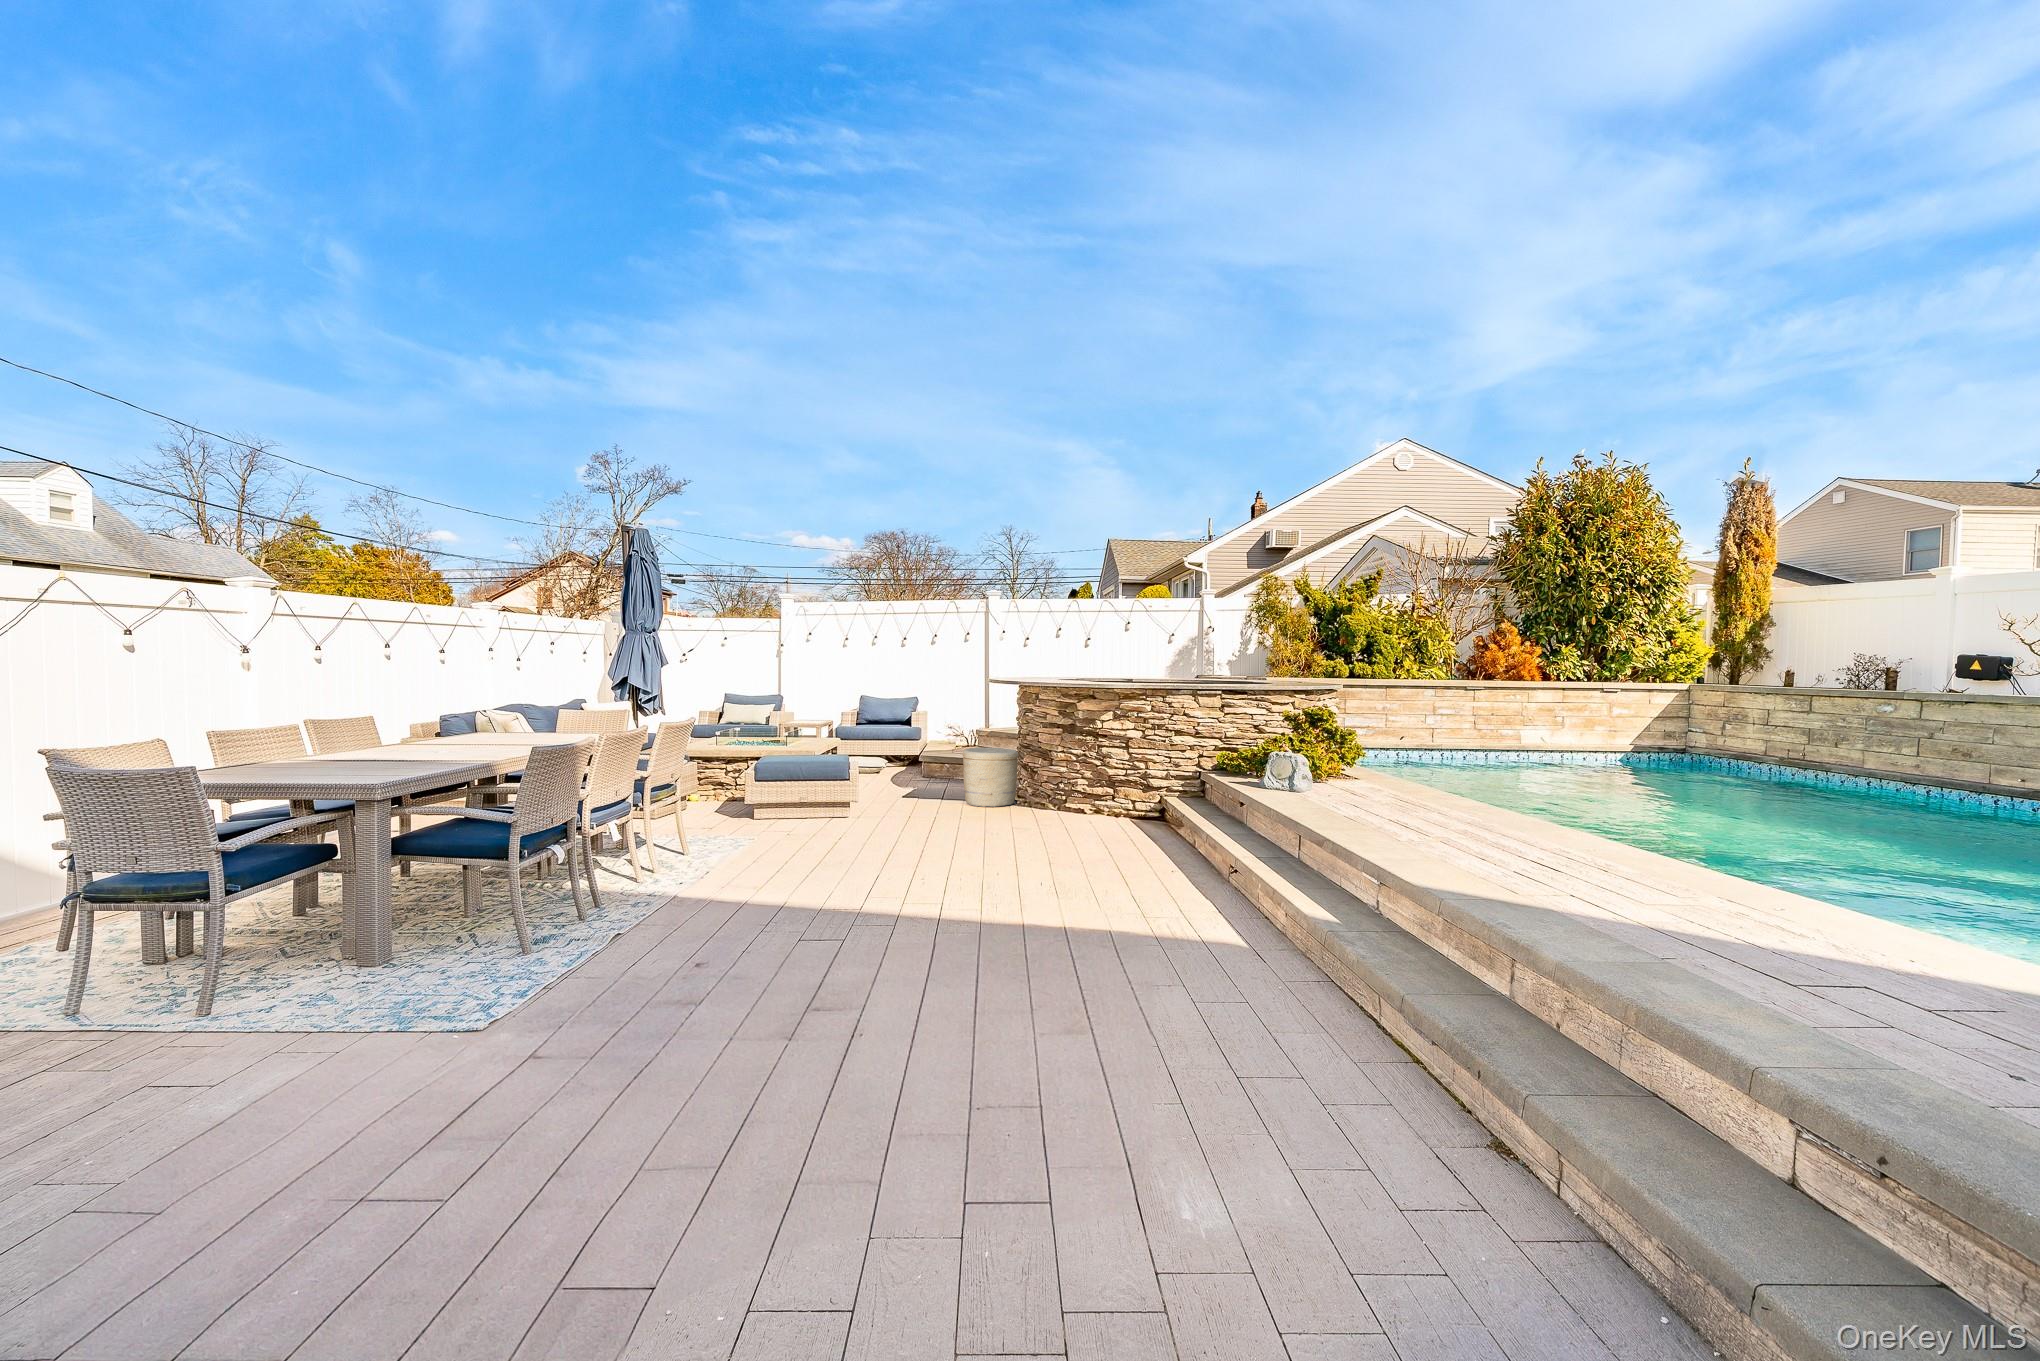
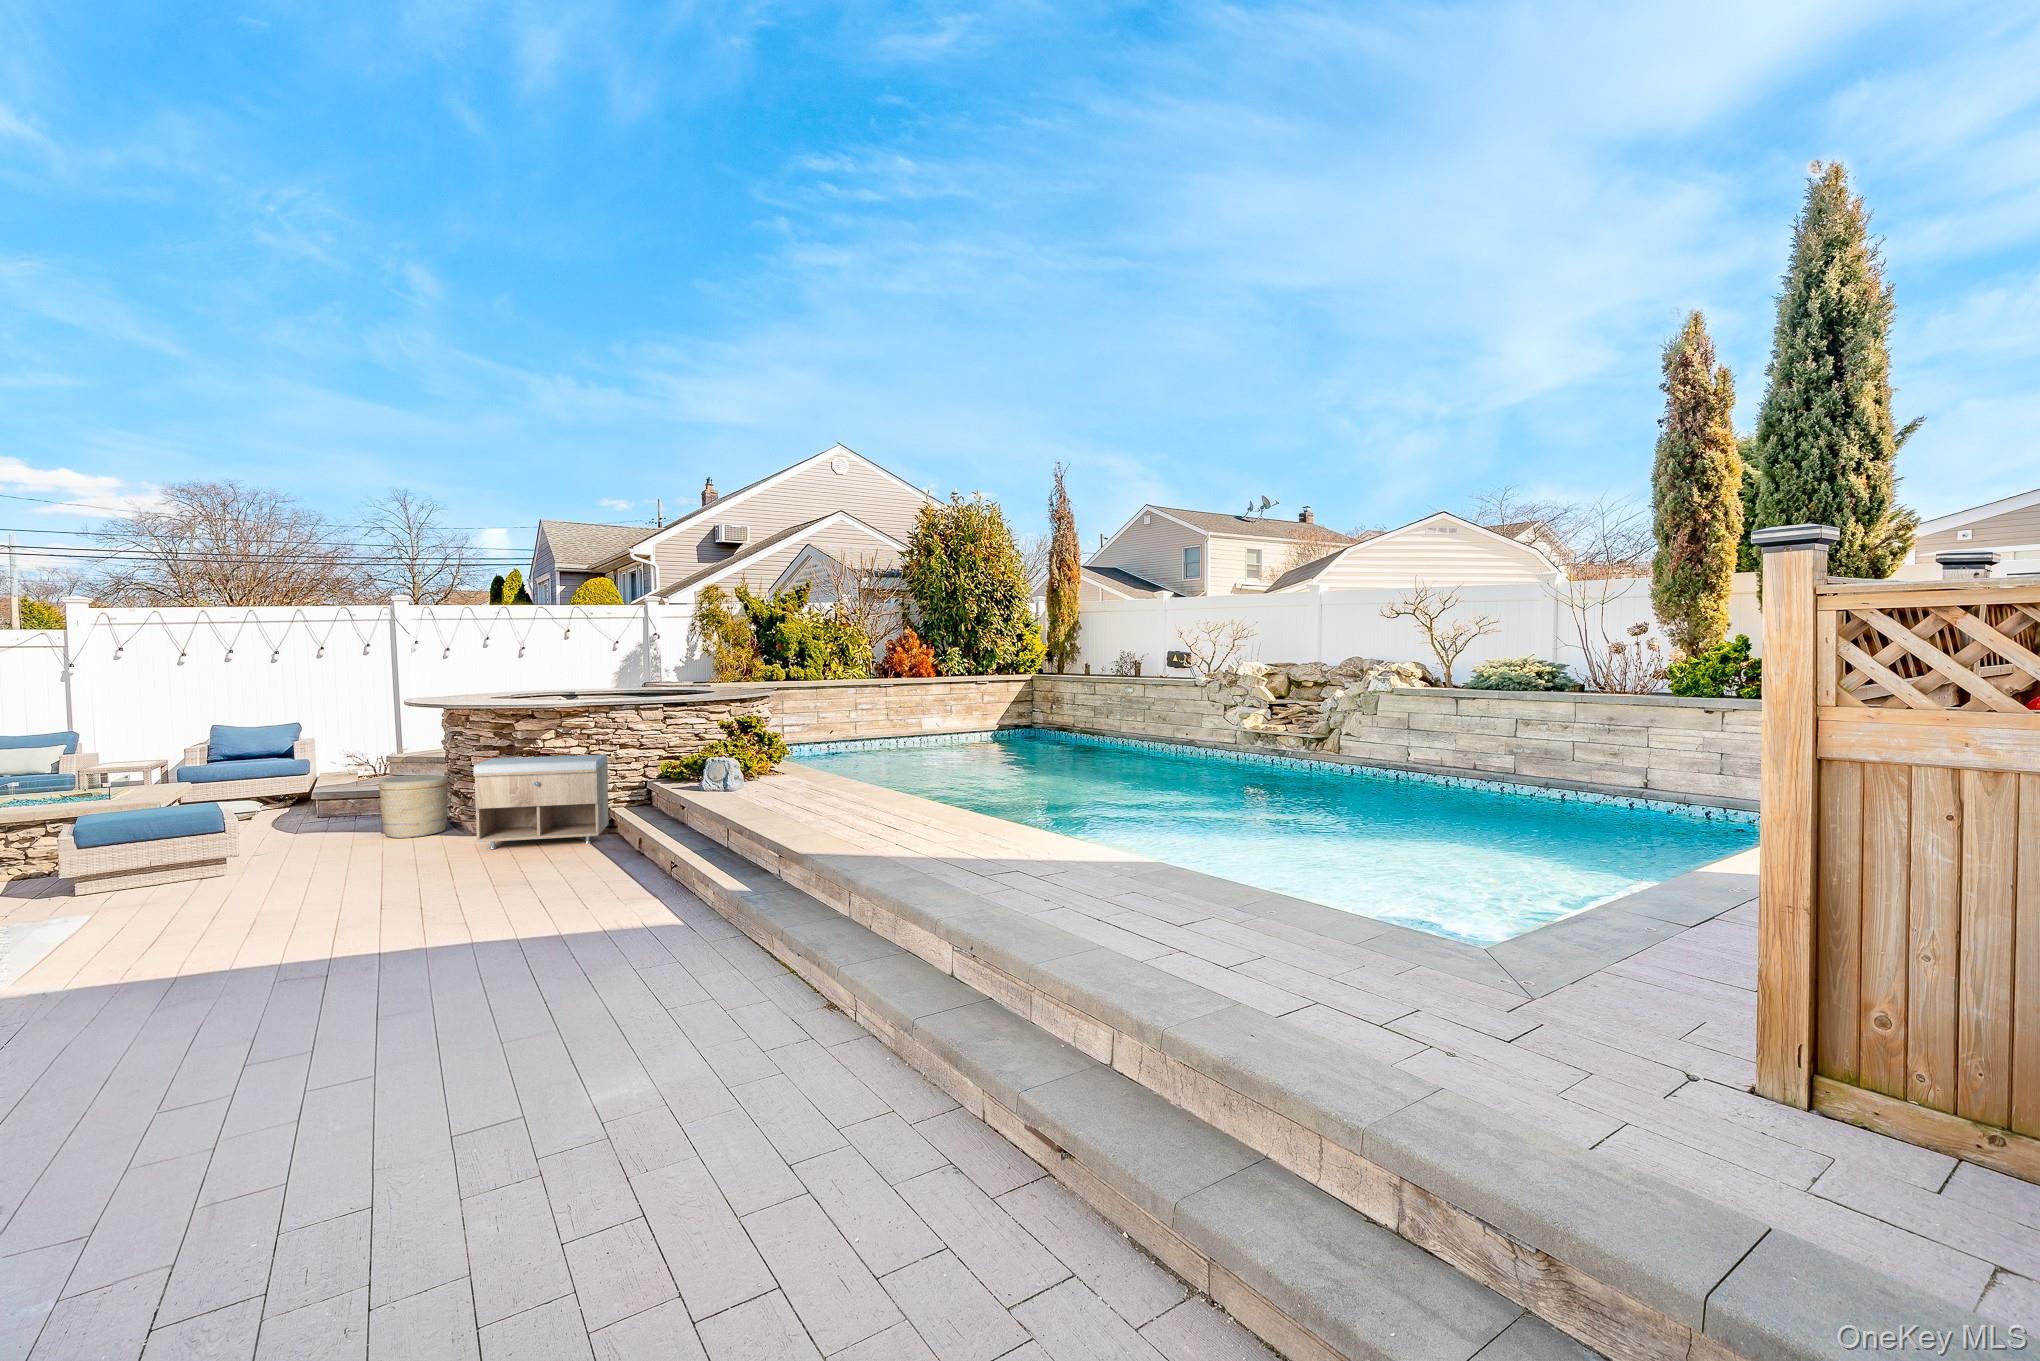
storage bench: none [1037,735,1163,834] -> present [473,755,609,849]

